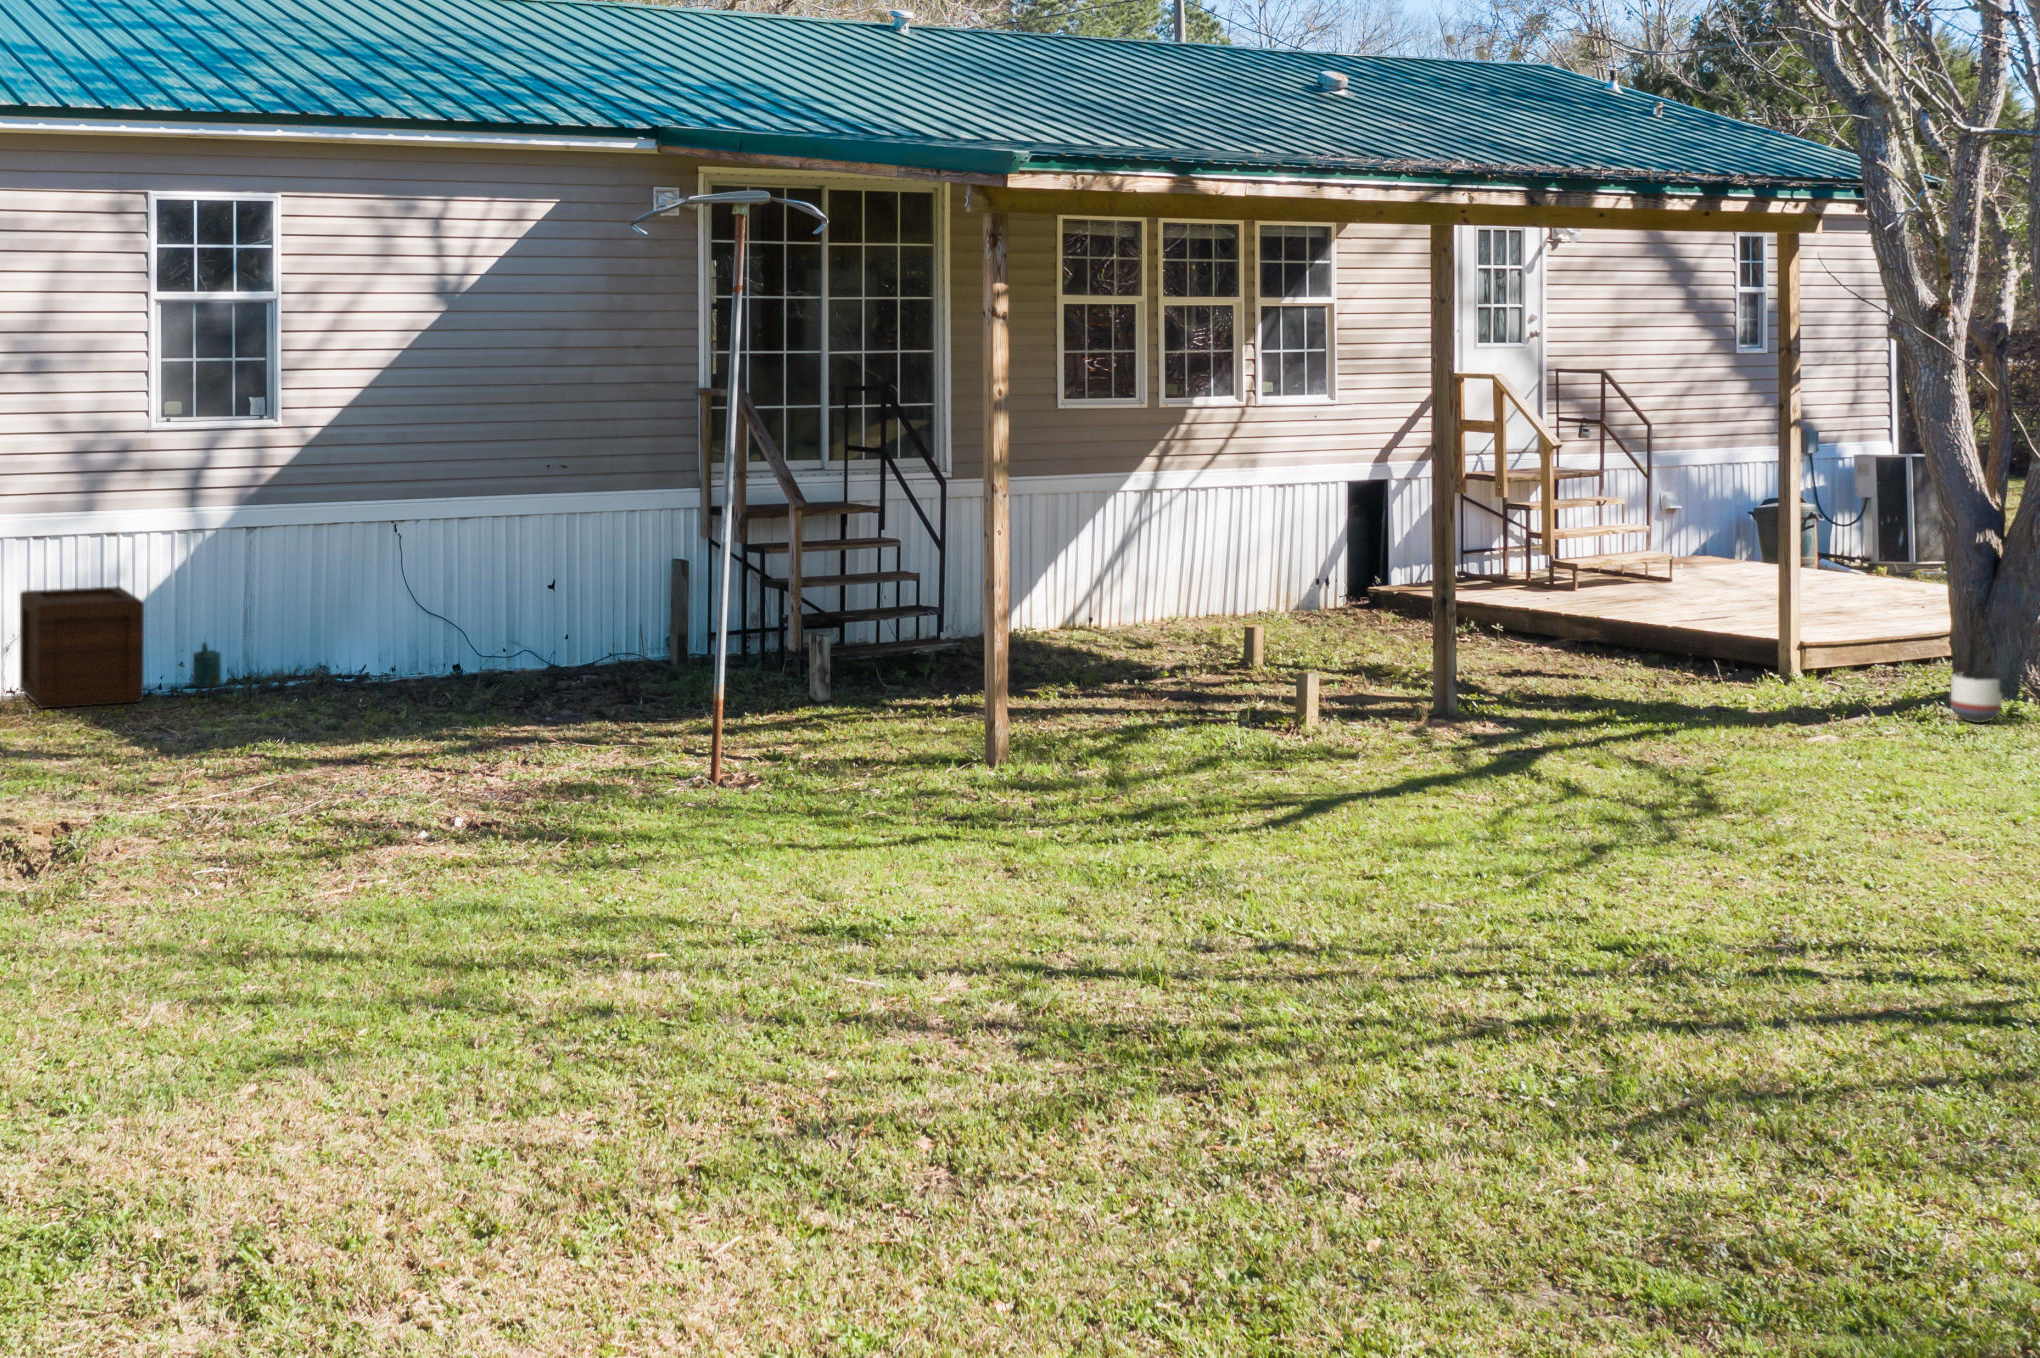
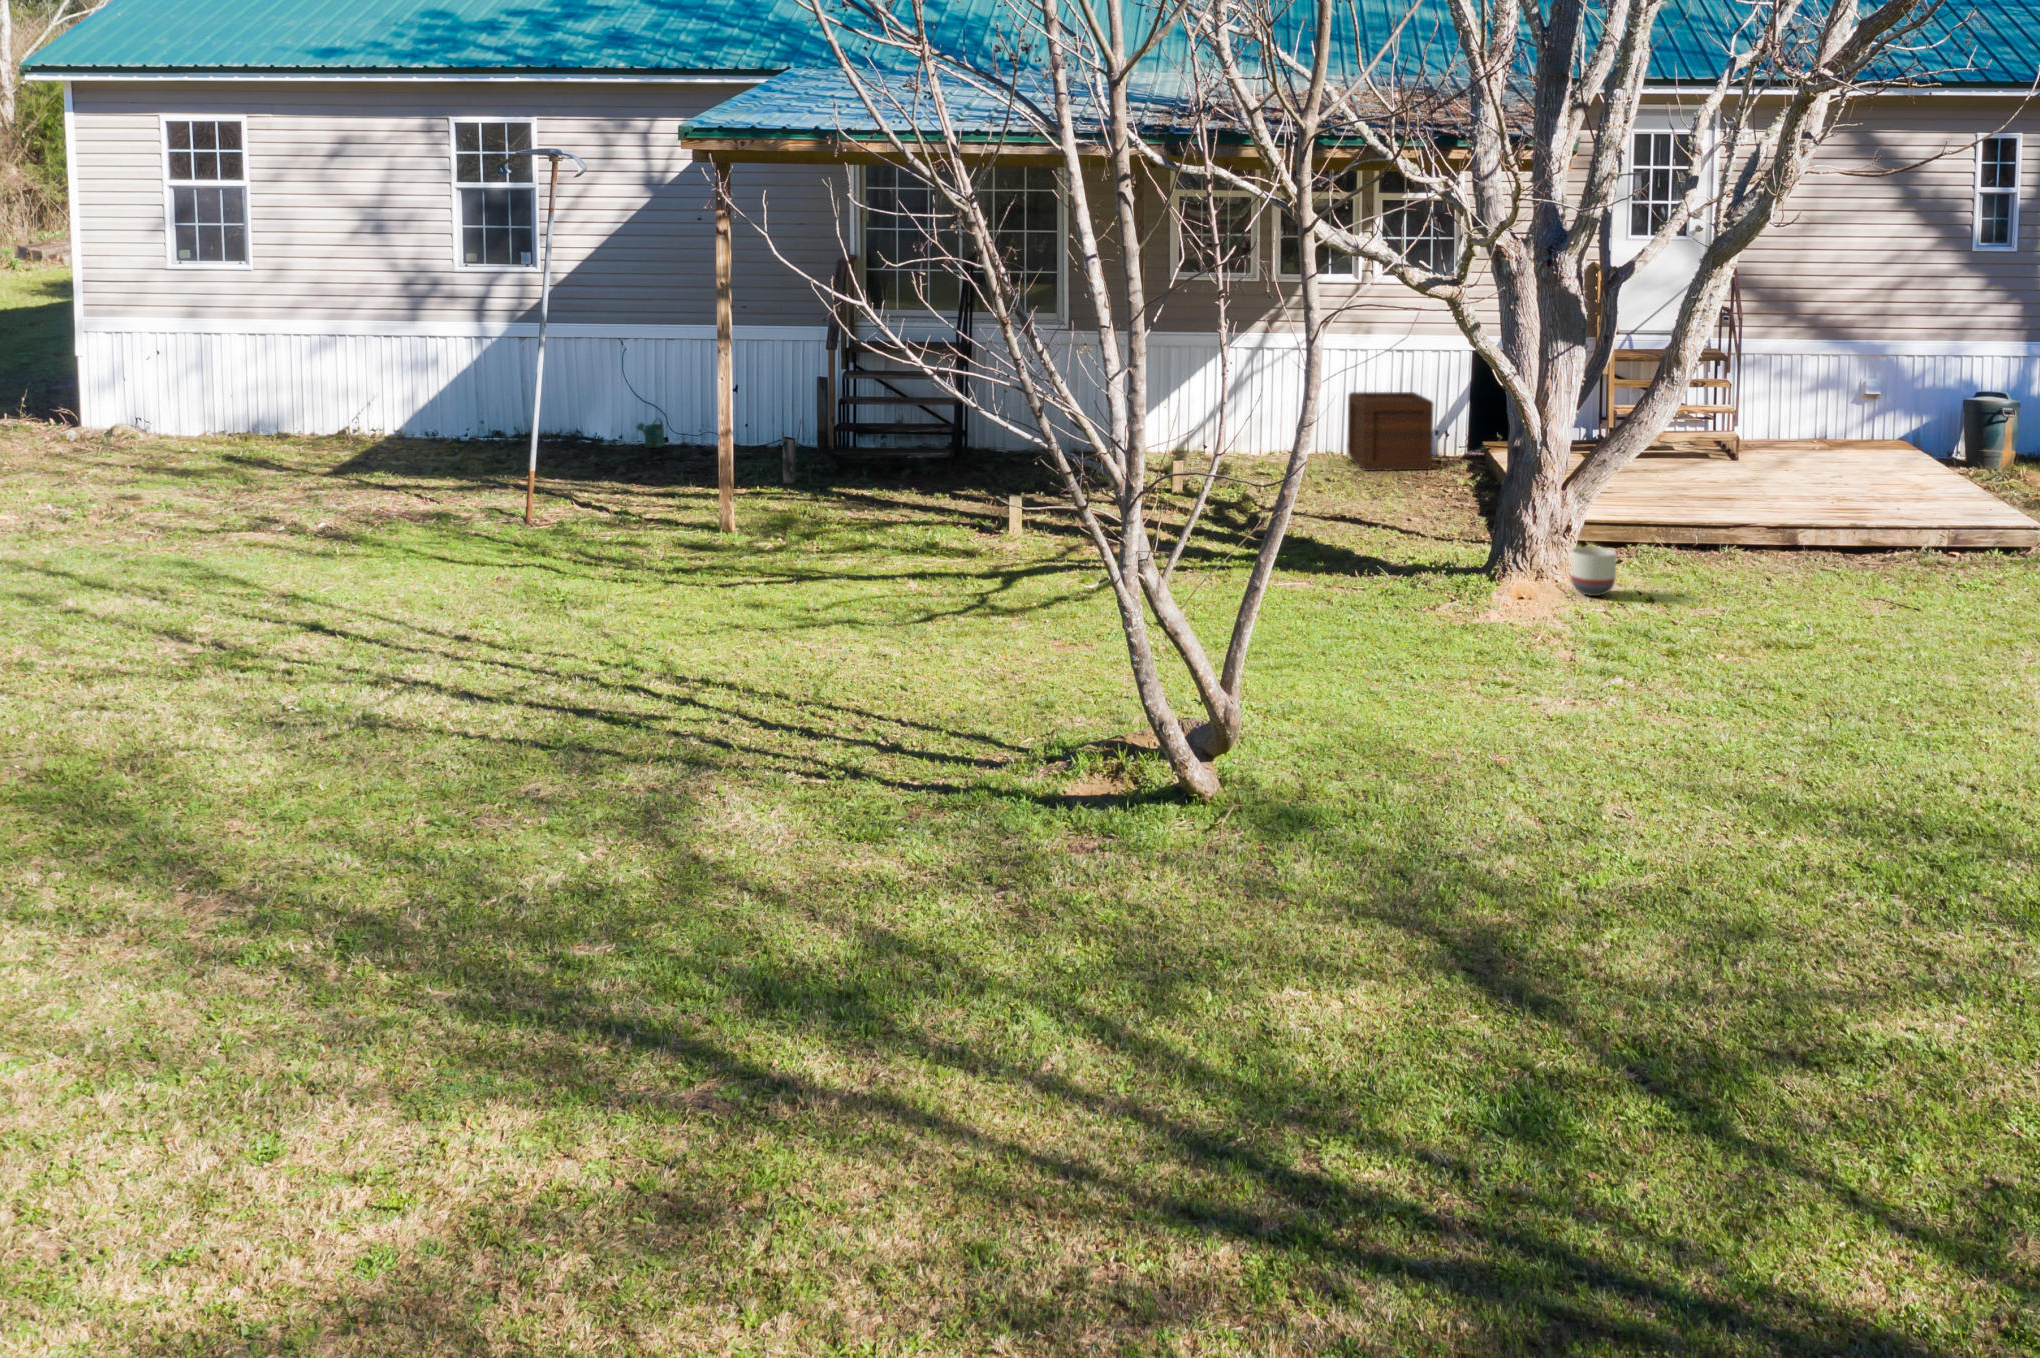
wooden crate: present [20,587,144,708] -> present [1347,392,1433,471]
watering can: present [192,643,222,688] -> present [637,420,665,448]

